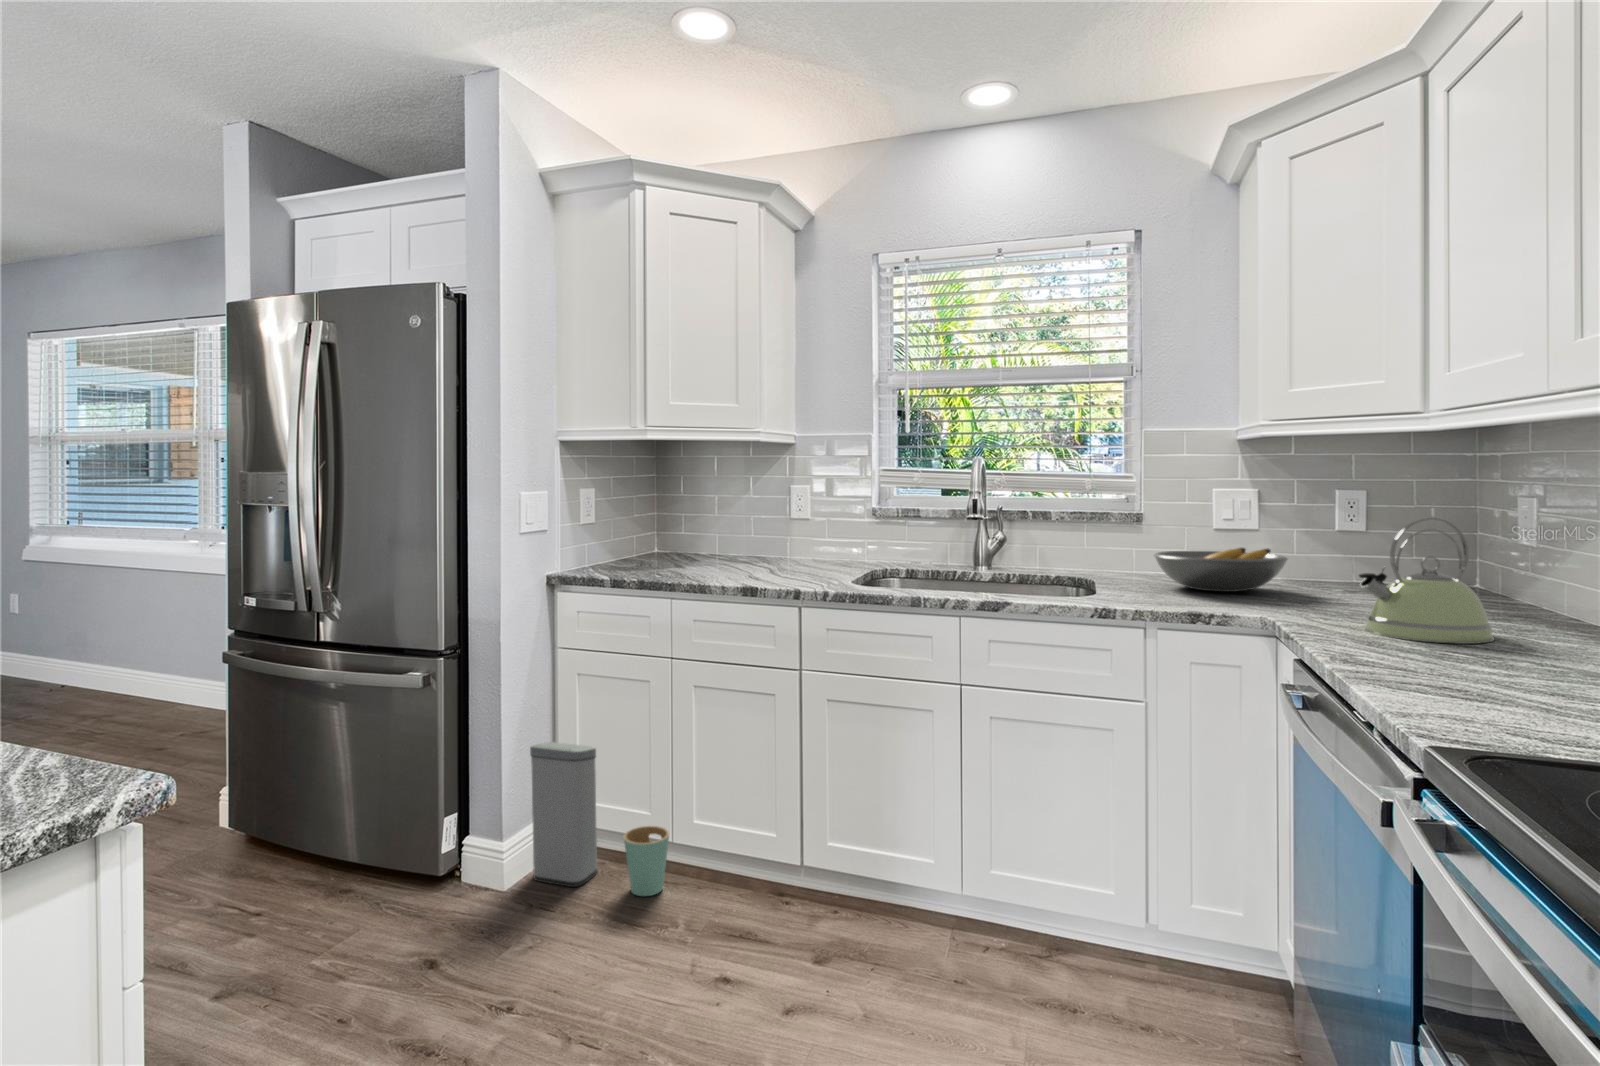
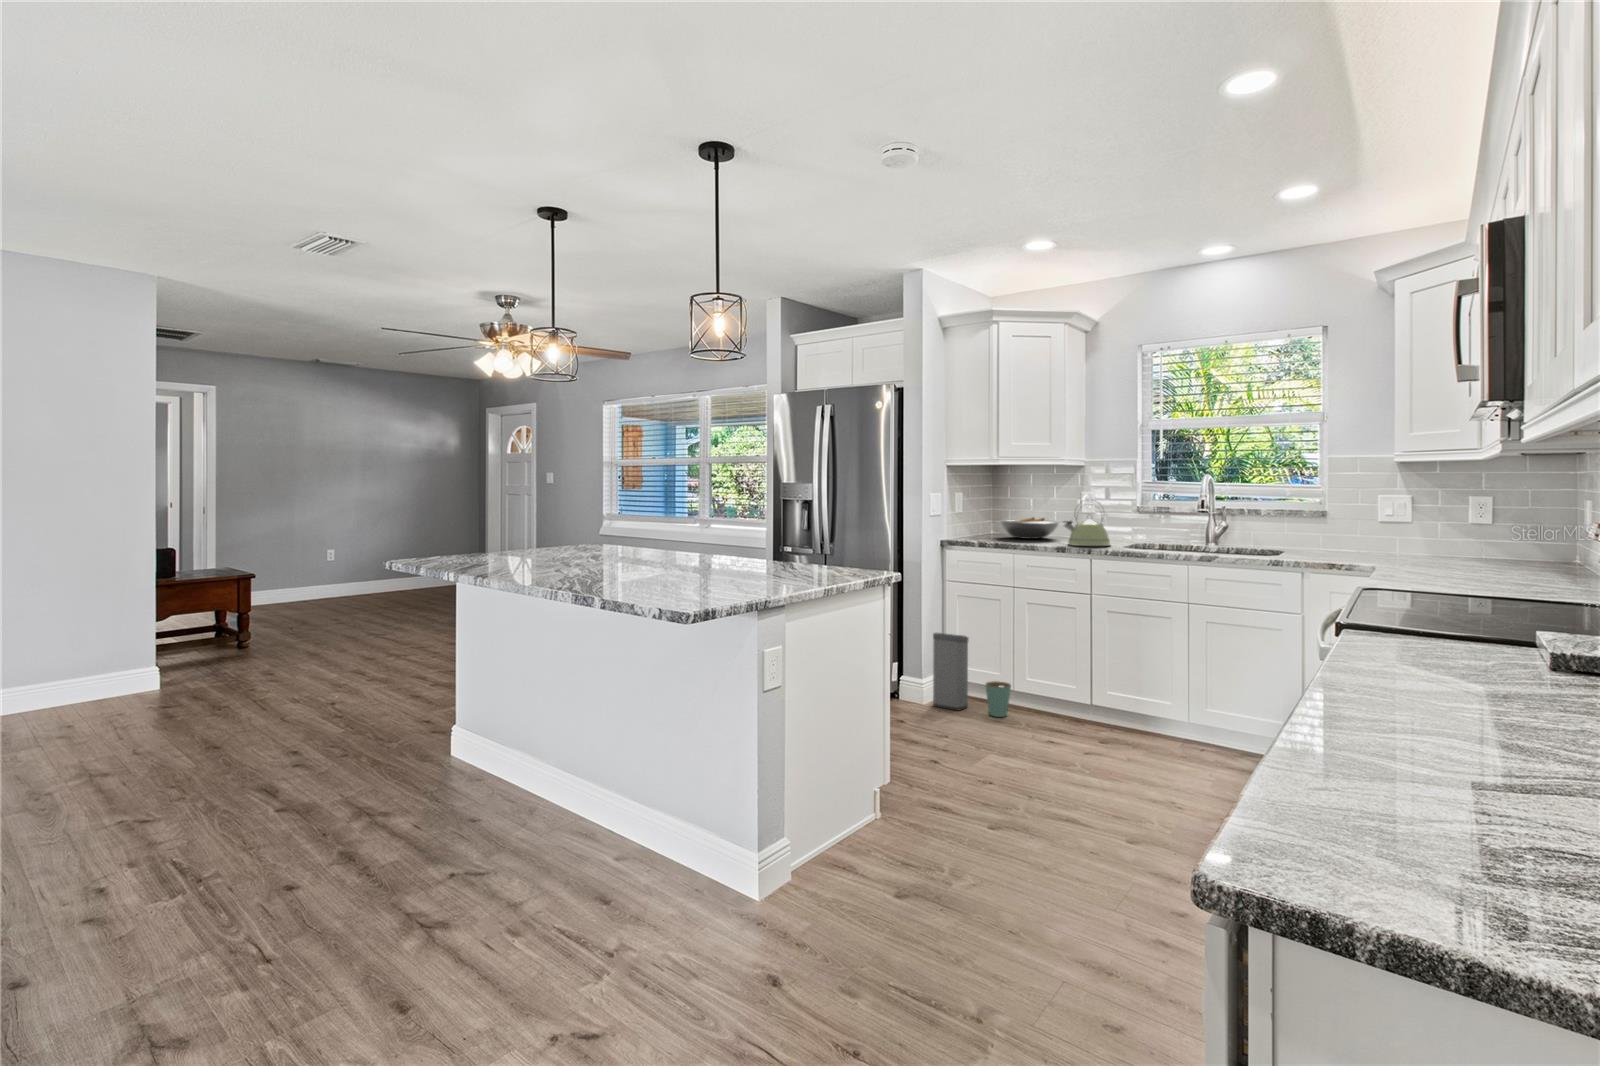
kettle: present [1359,517,1494,644] -> present [1064,499,1110,546]
fruit bowl: present [1154,548,1288,592] -> present [1001,518,1059,539]

